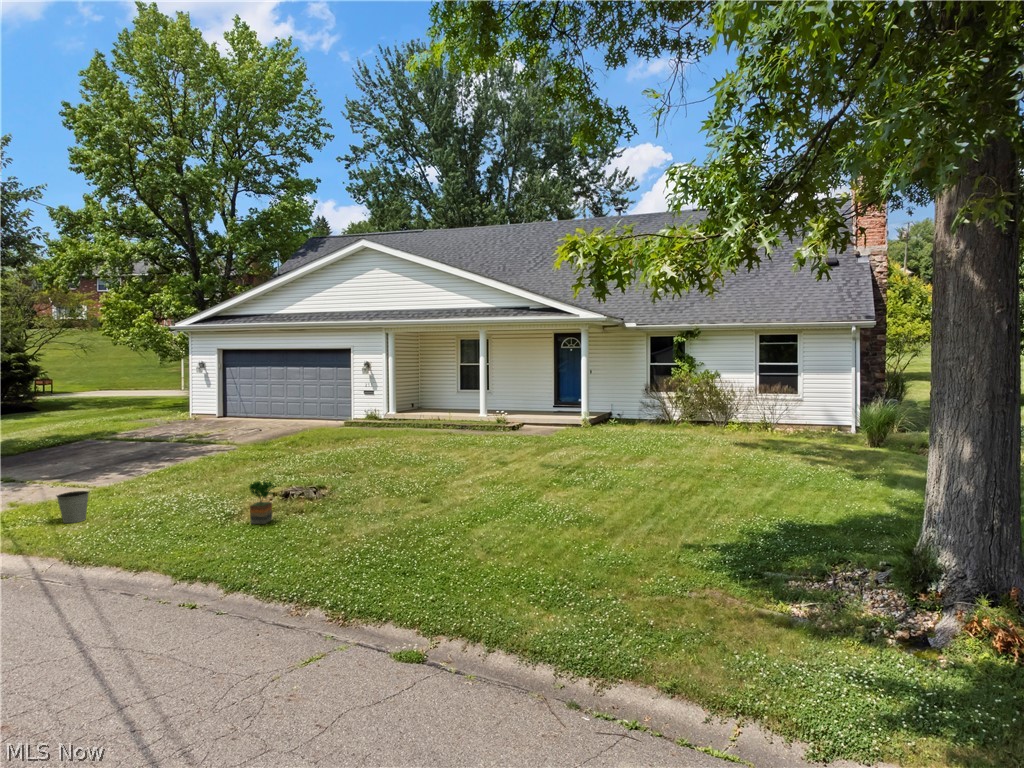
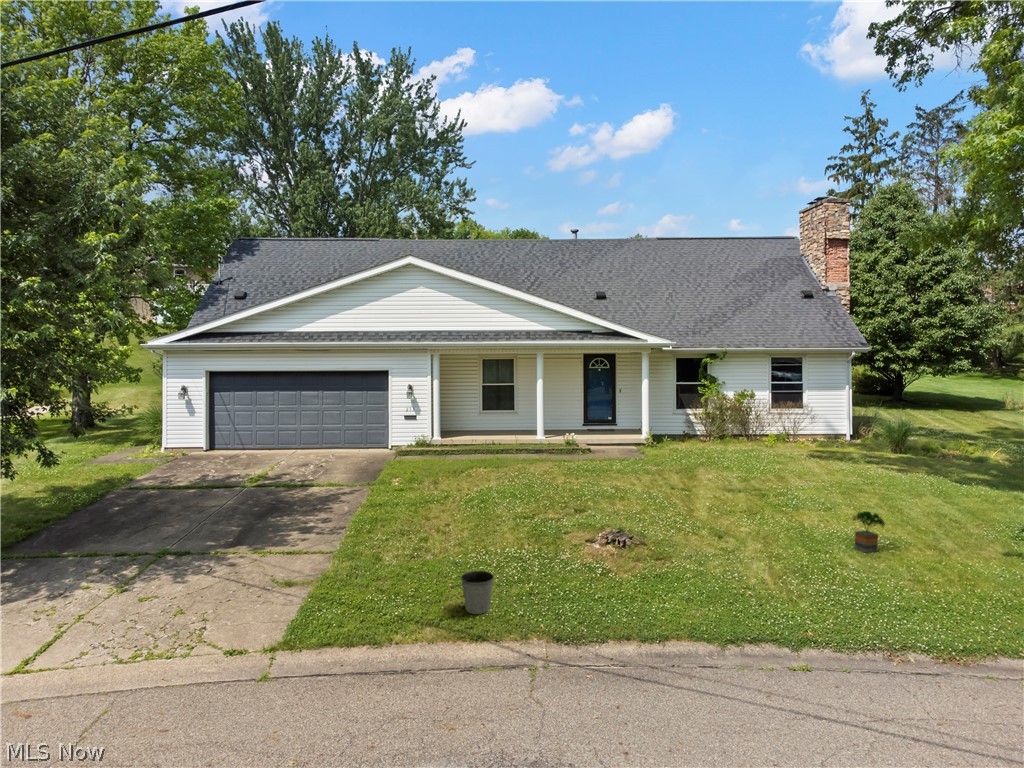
potted tree: present [249,481,276,524] -> present [852,511,885,553]

